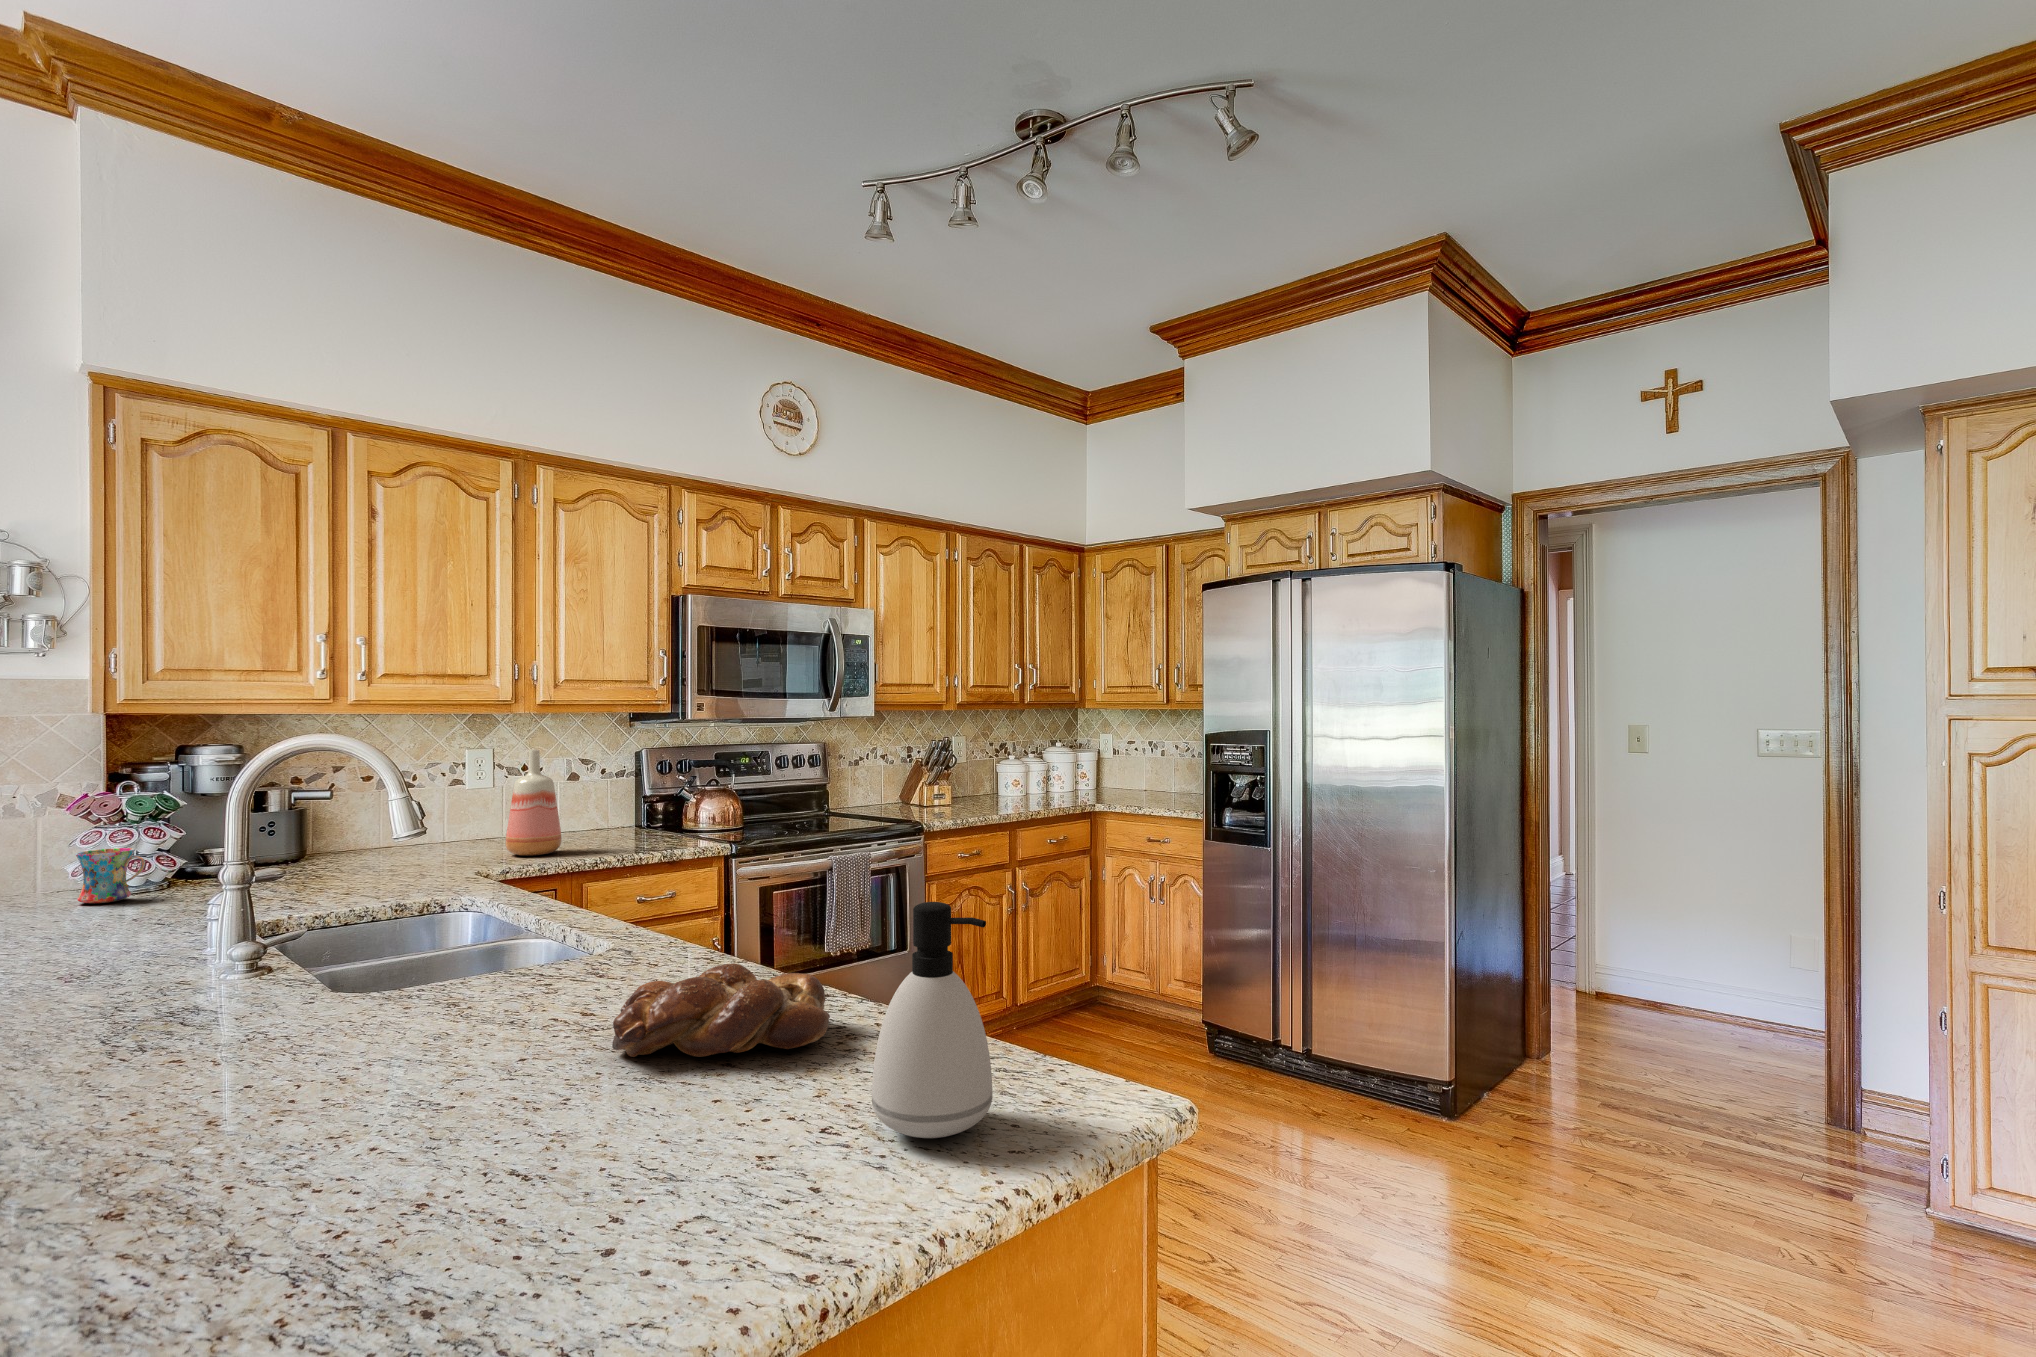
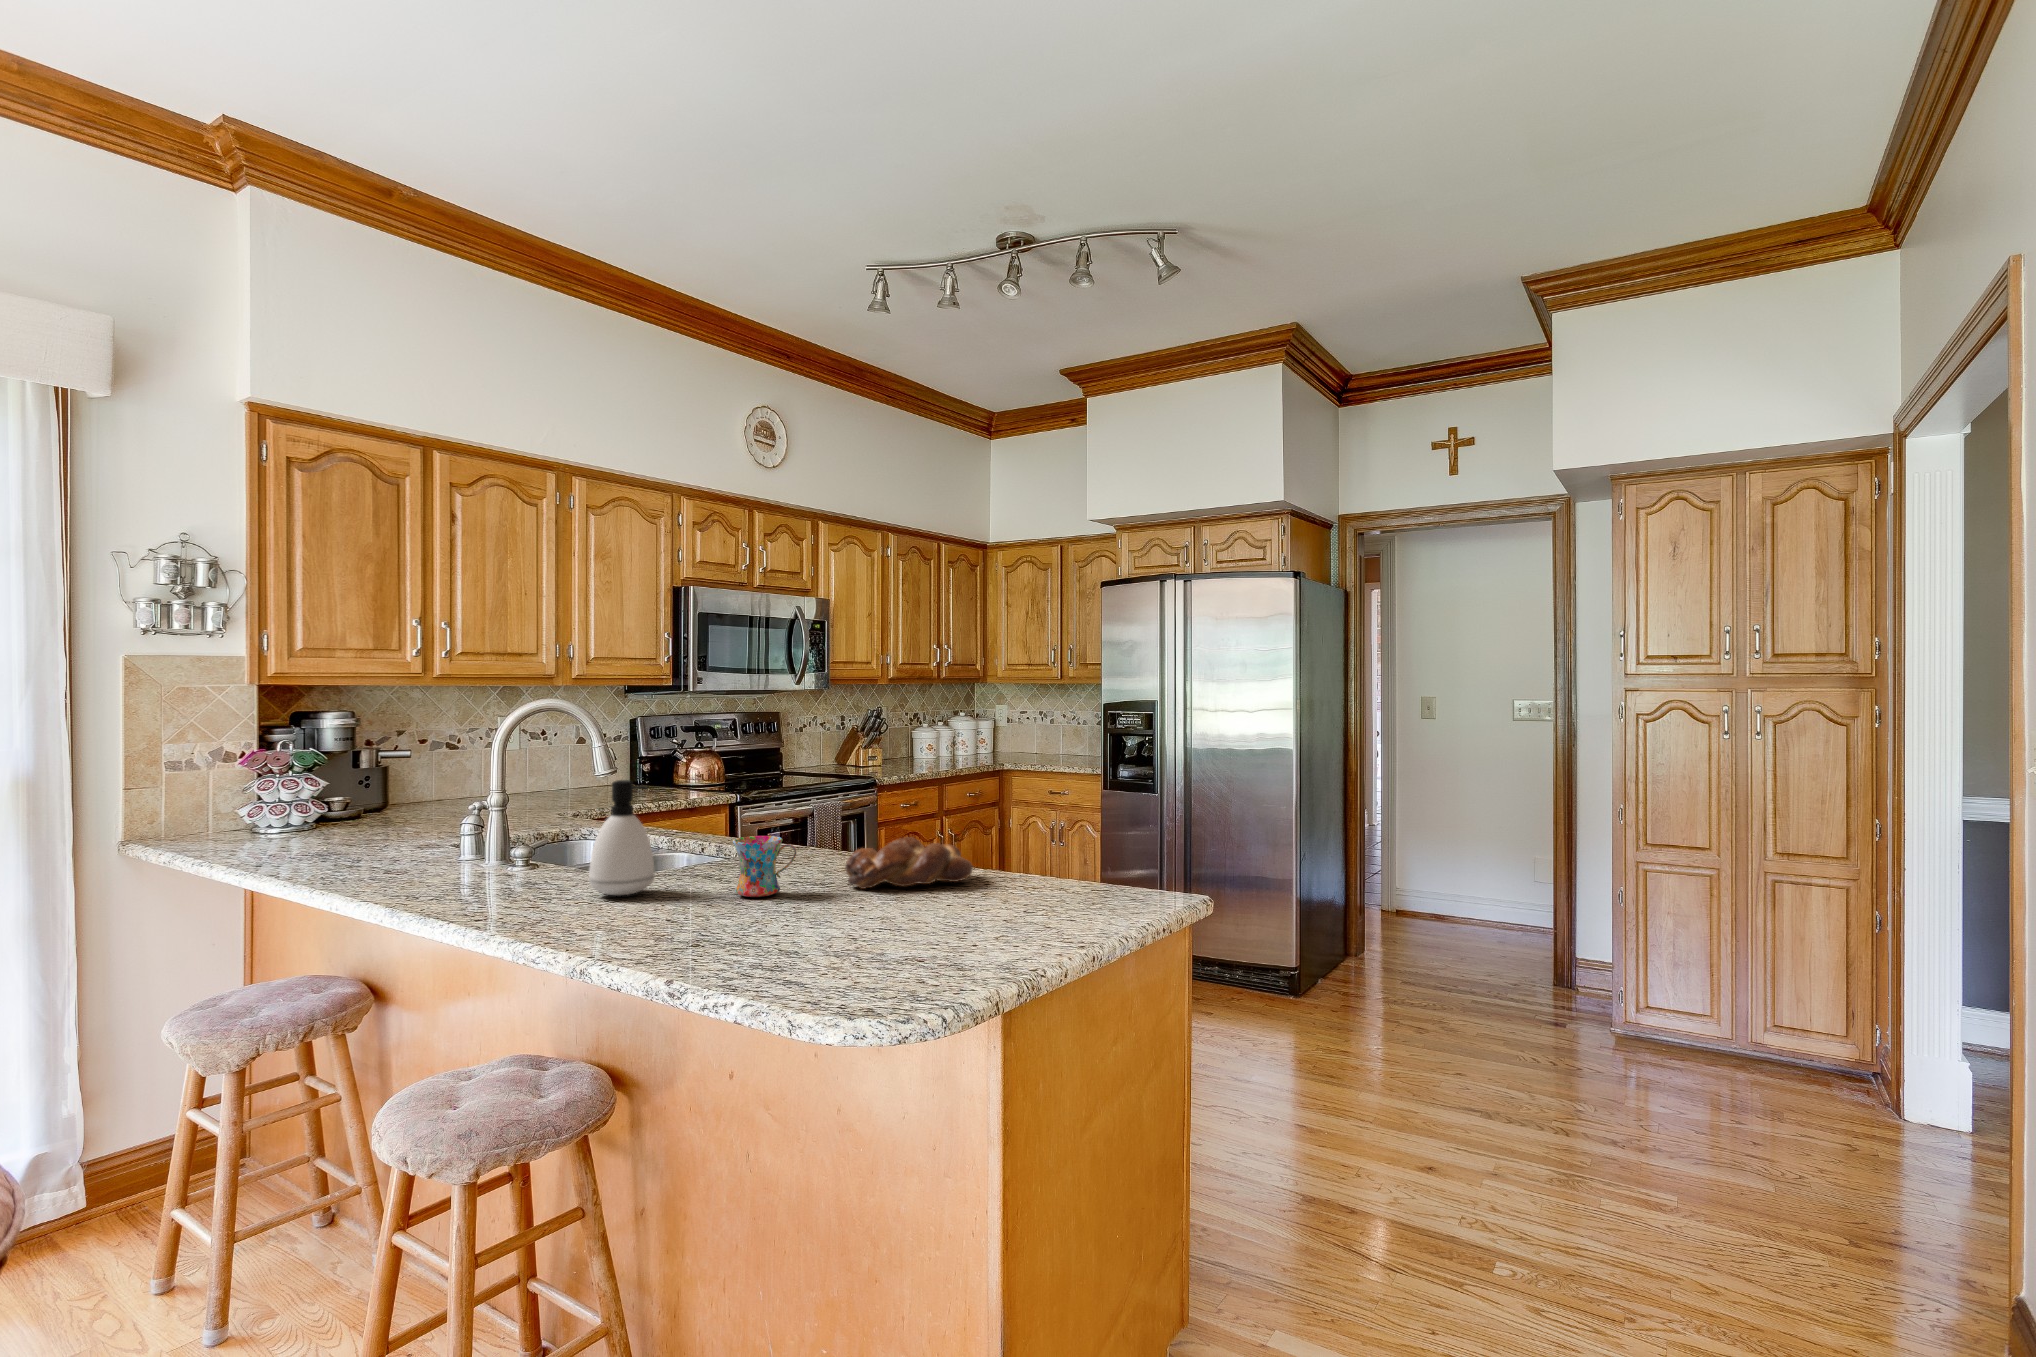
vase: present [505,750,562,856] -> none [552,717,598,805]
mug: present [76,848,145,903] -> present [733,836,796,897]
soap dispenser: present [872,902,992,1138] -> present [589,780,654,896]

